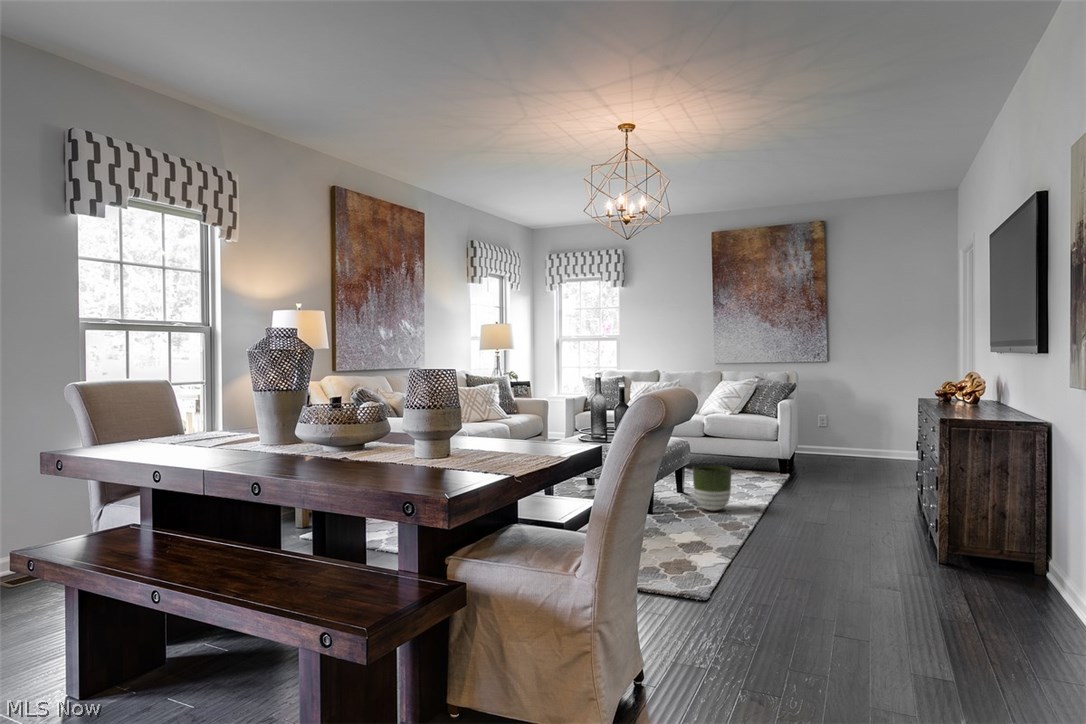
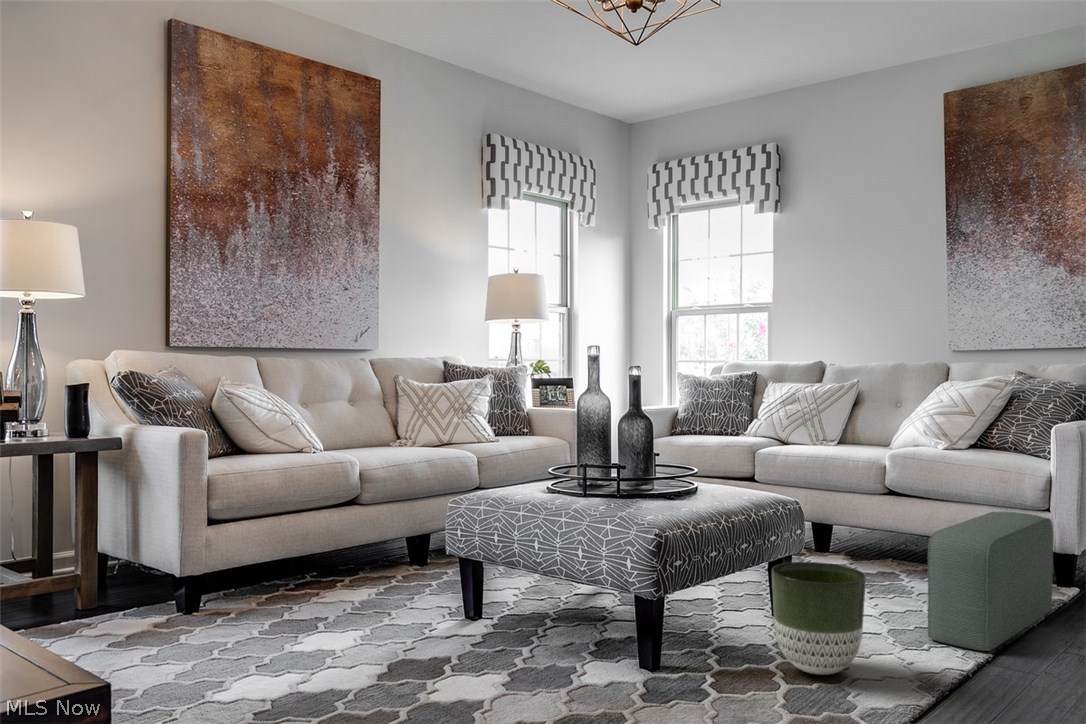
pouf: none [745,441,786,498] -> present [928,512,1053,651]

